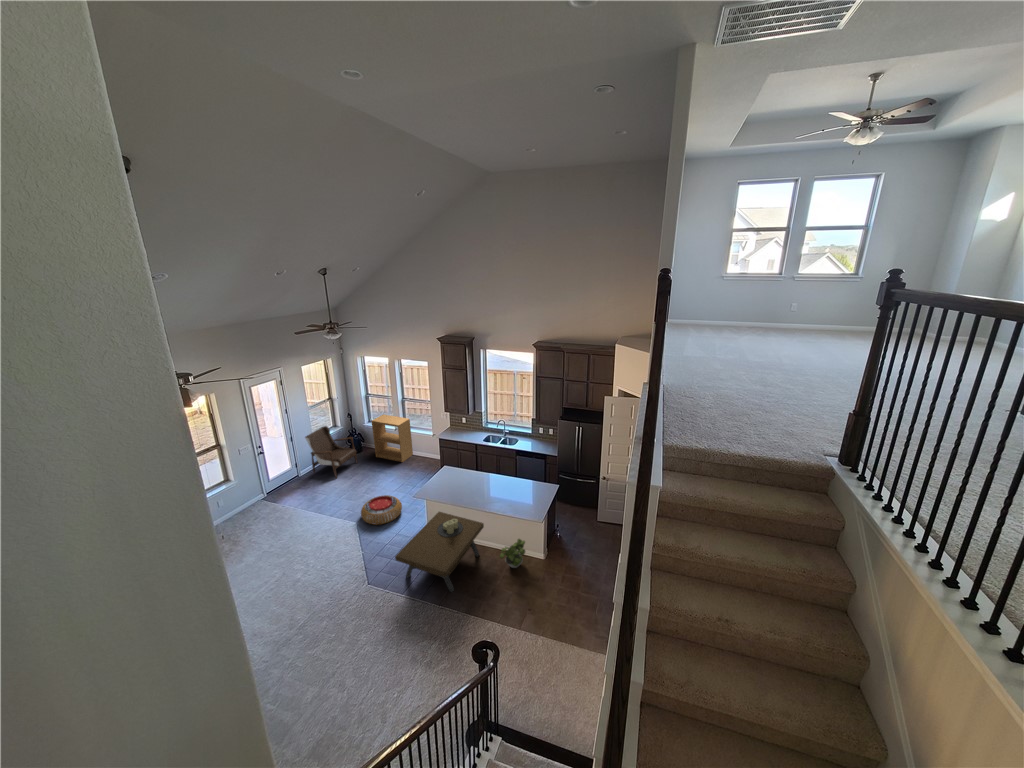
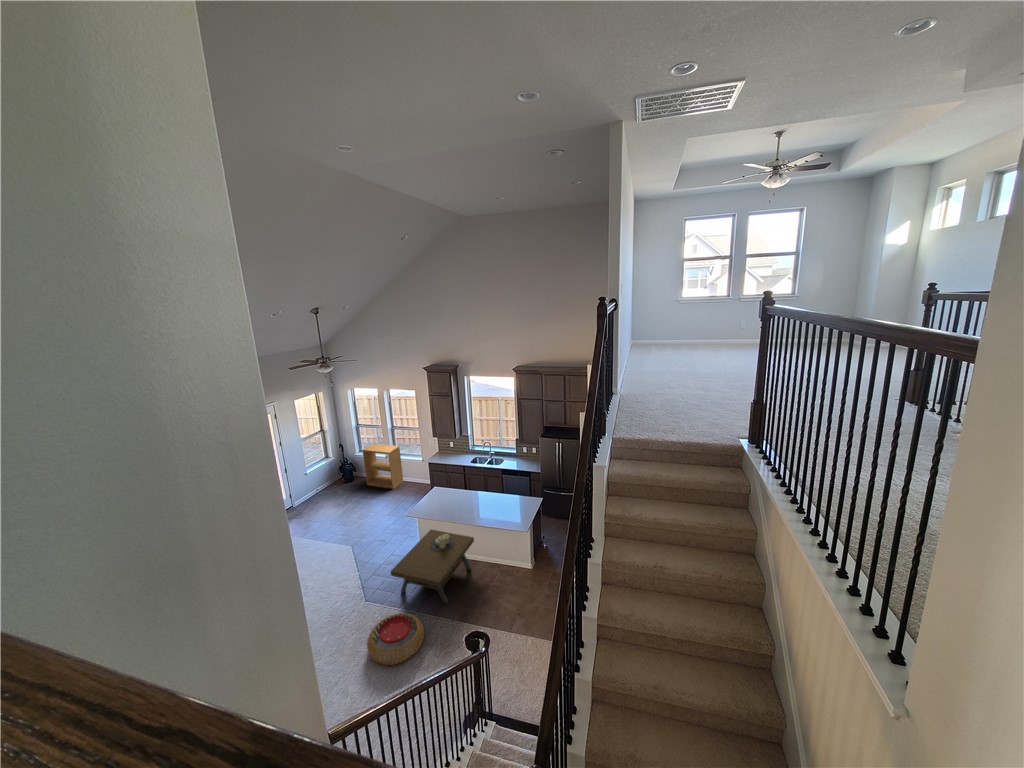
armchair: present [305,426,357,479] -> none [298,457,349,508]
pouf: present [361,495,402,525] -> present [367,613,424,665]
potted plant: present [500,539,525,568] -> none [490,550,514,578]

